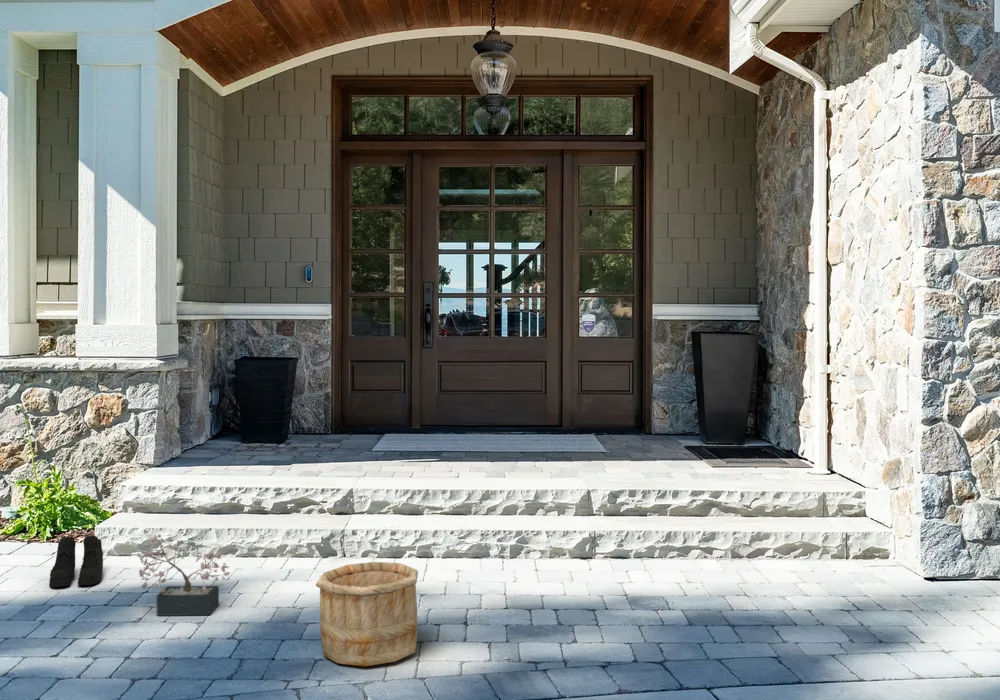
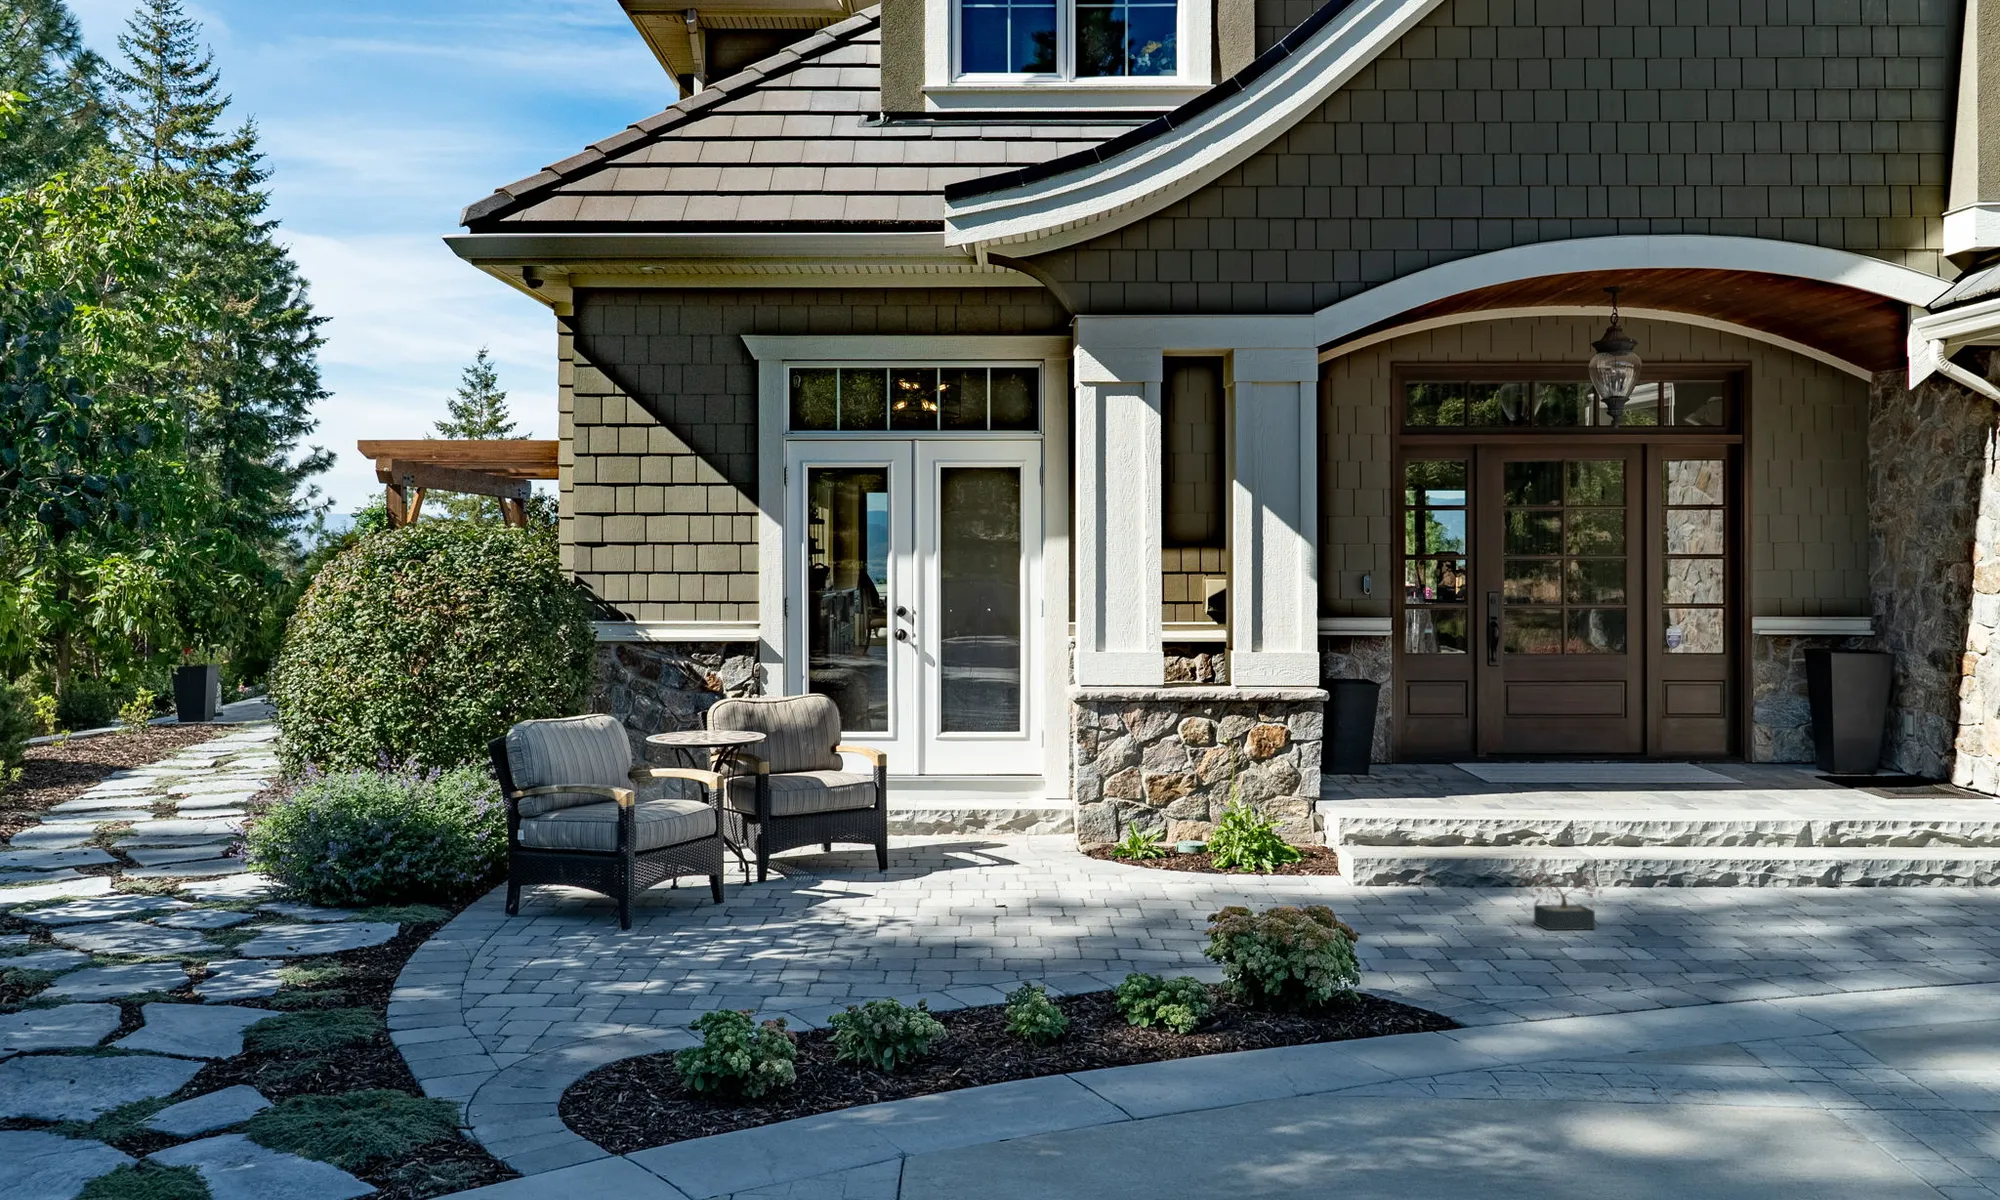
boots: present [49,535,103,587] -> none [1363,863,1422,911]
wooden bucket: present [316,562,418,666] -> none [1754,875,1854,959]

